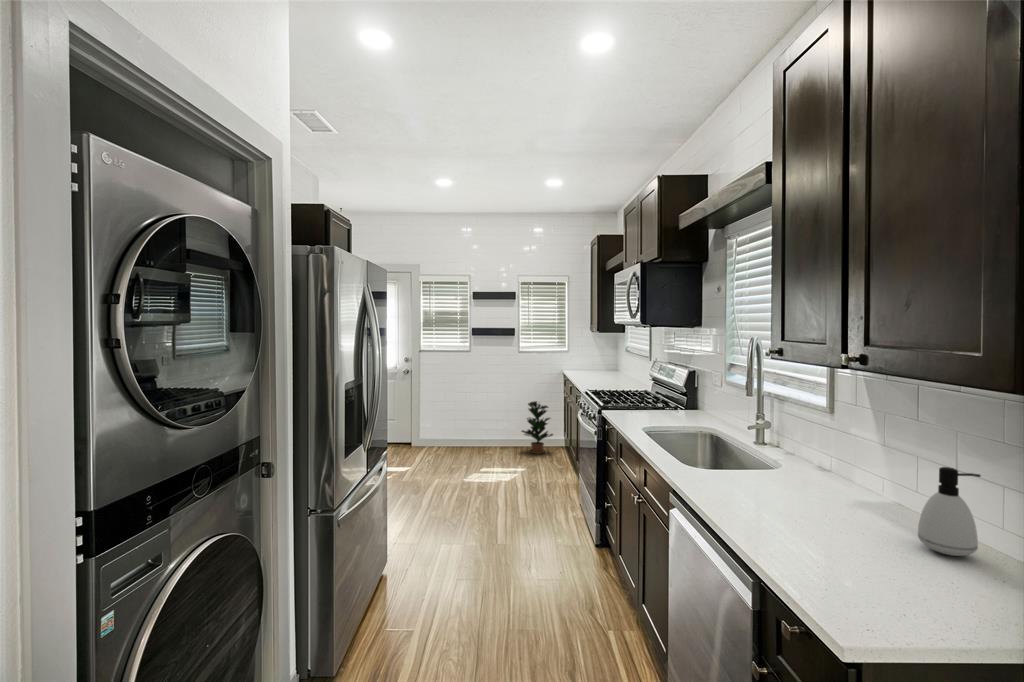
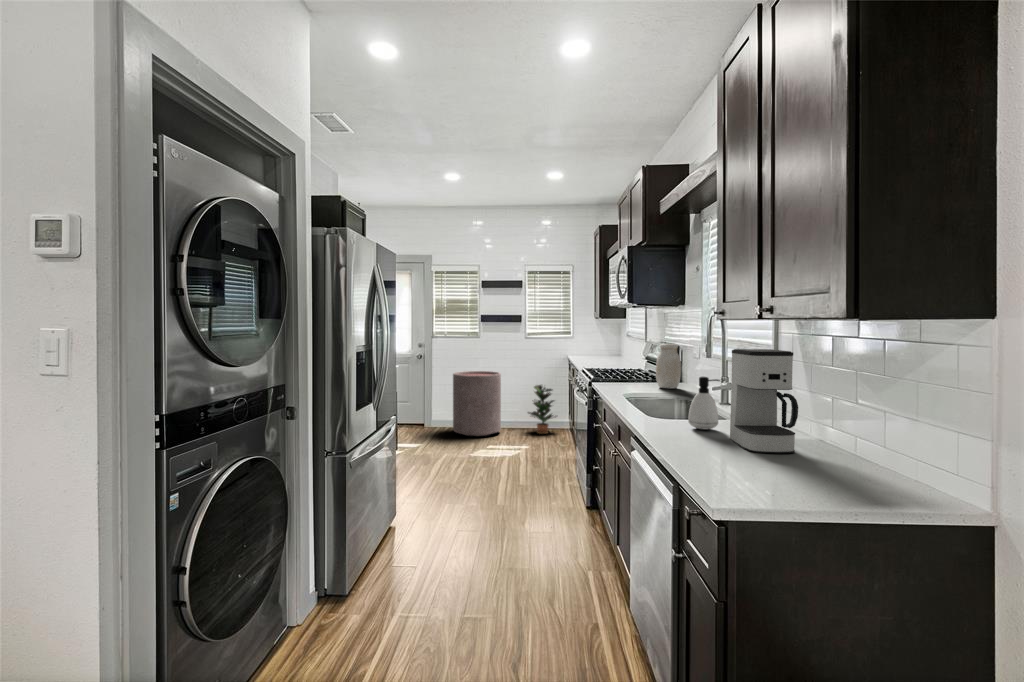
jar: none [674,369,702,419] -> present [656,344,681,388]
trash can: none [442,387,493,457] -> present [453,371,501,436]
coffee maker: none [794,397,882,529] -> present [730,349,798,453]
soap dispenser: present [918,467,980,556] -> present [688,377,720,429]

